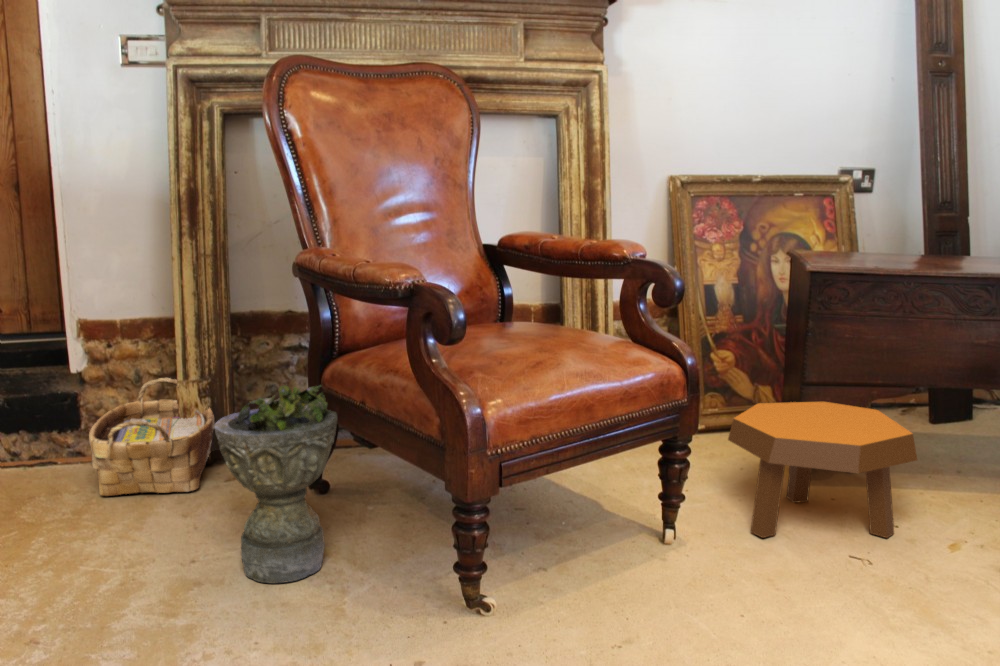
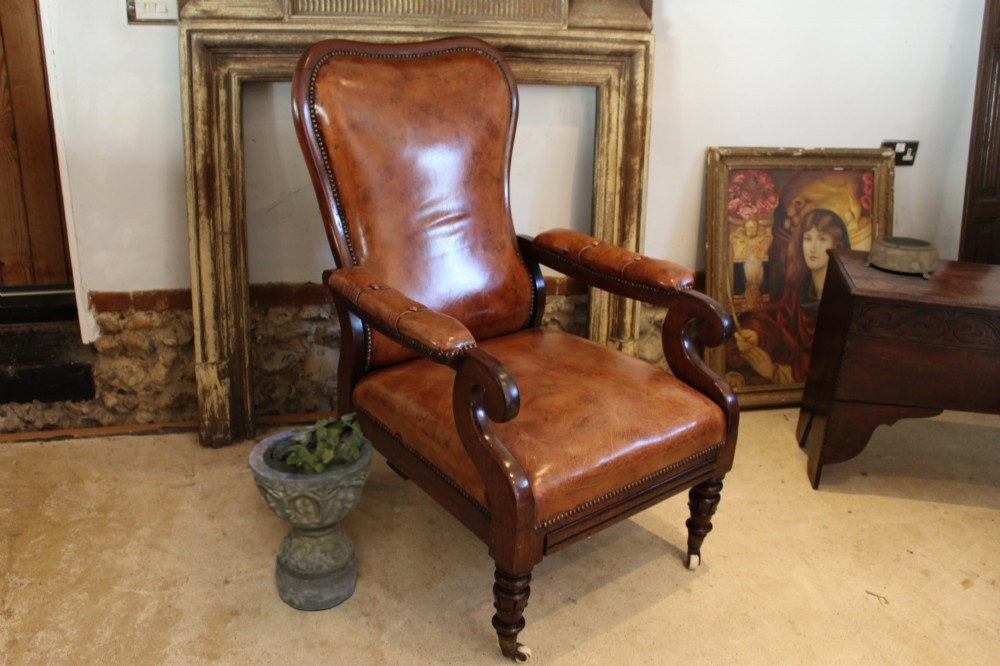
decorative bowl: none [822,235,894,265] -> present [864,236,939,278]
woven basket: present [89,378,214,496] -> none [110,353,235,482]
footstool: present [728,402,917,538] -> none [758,418,947,570]

